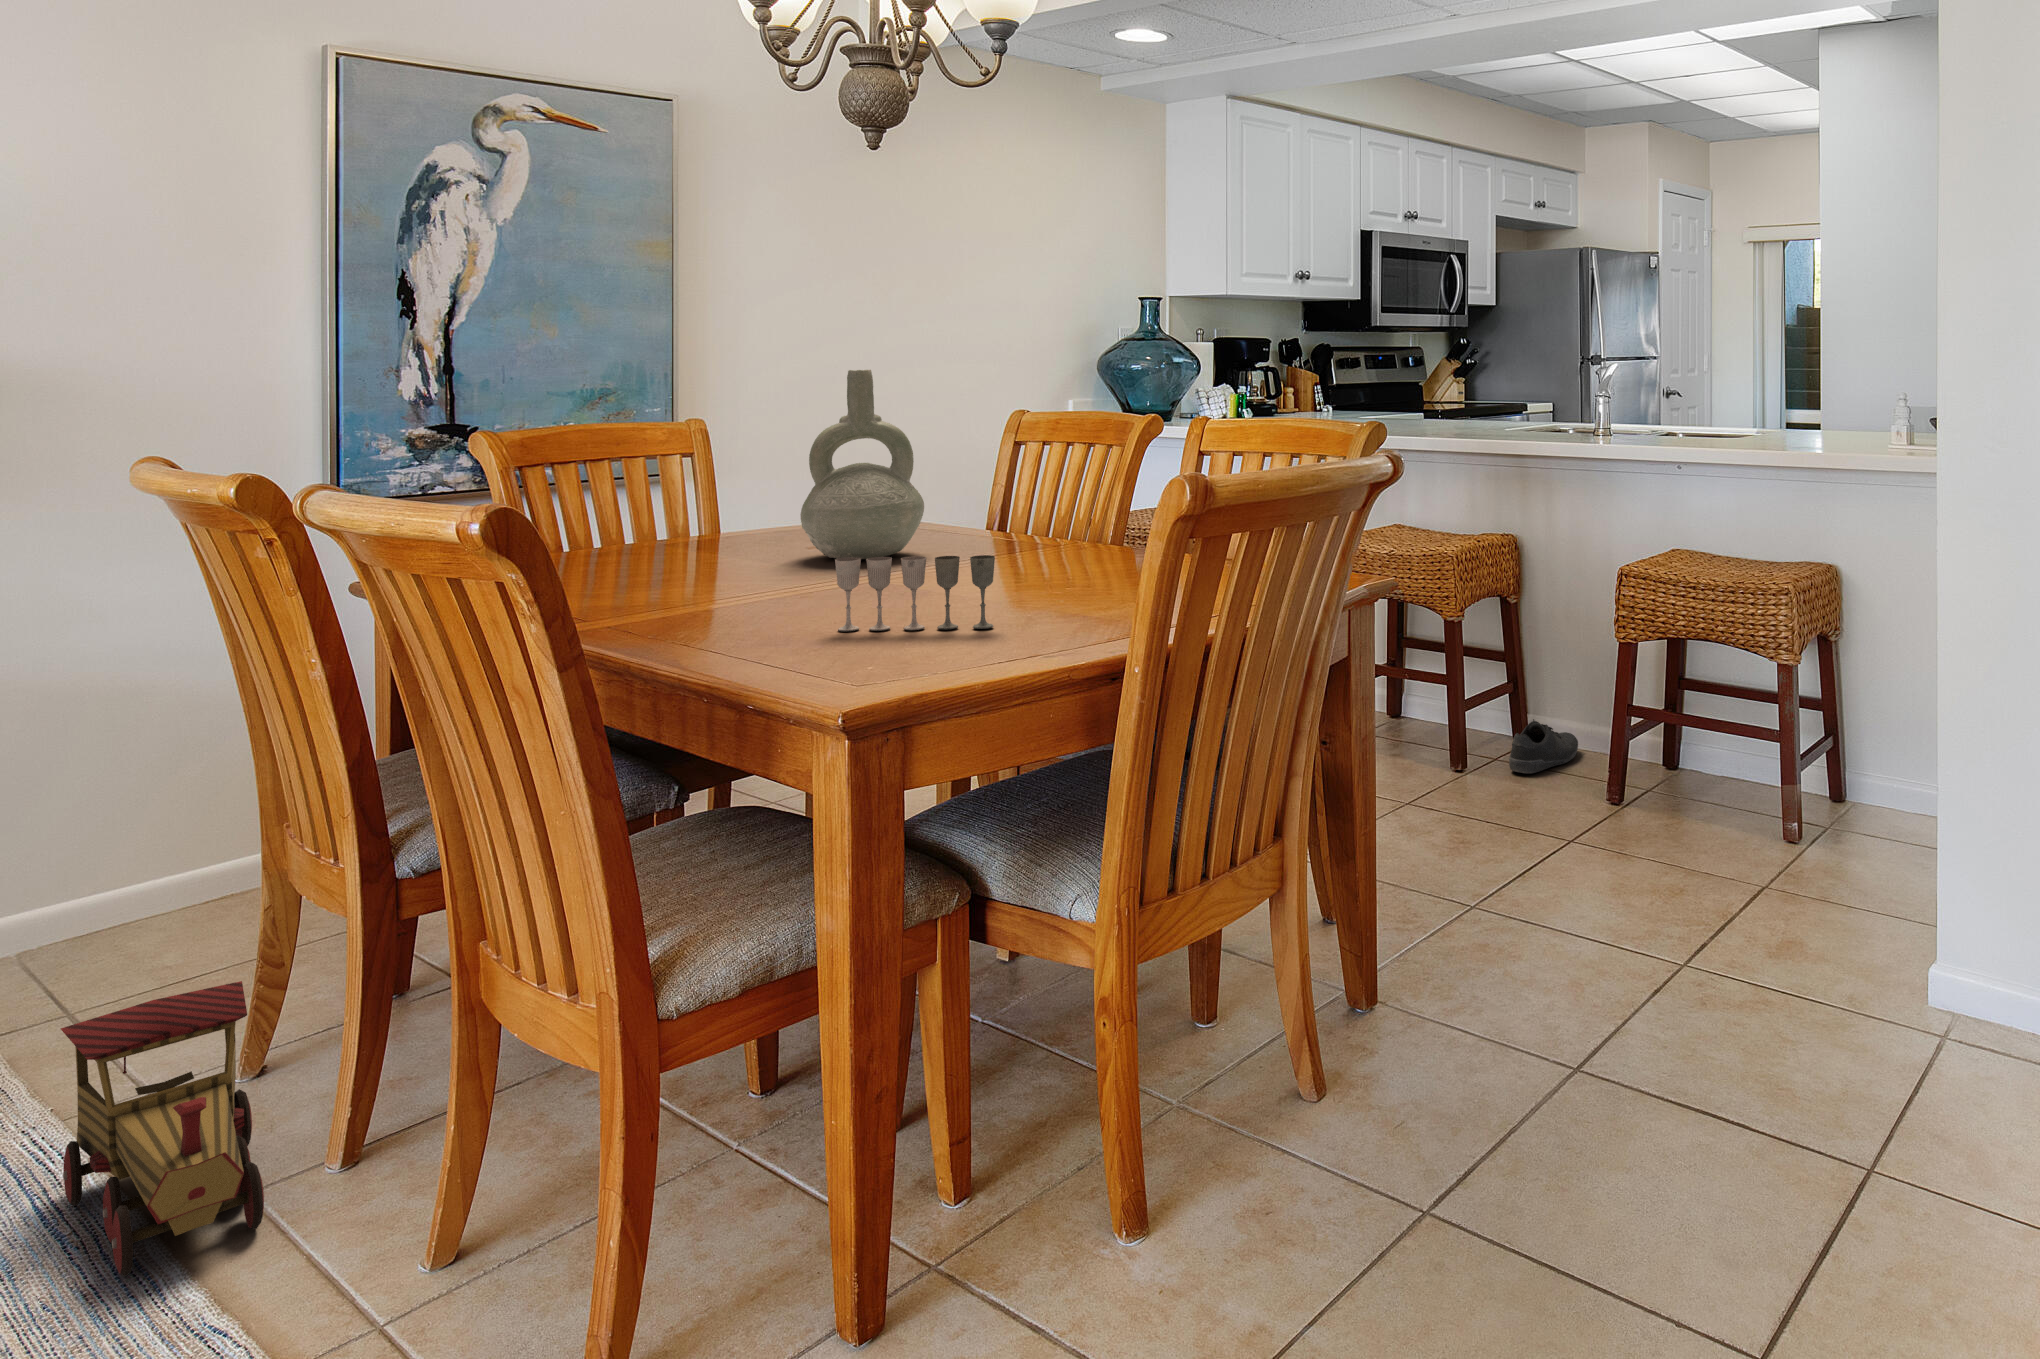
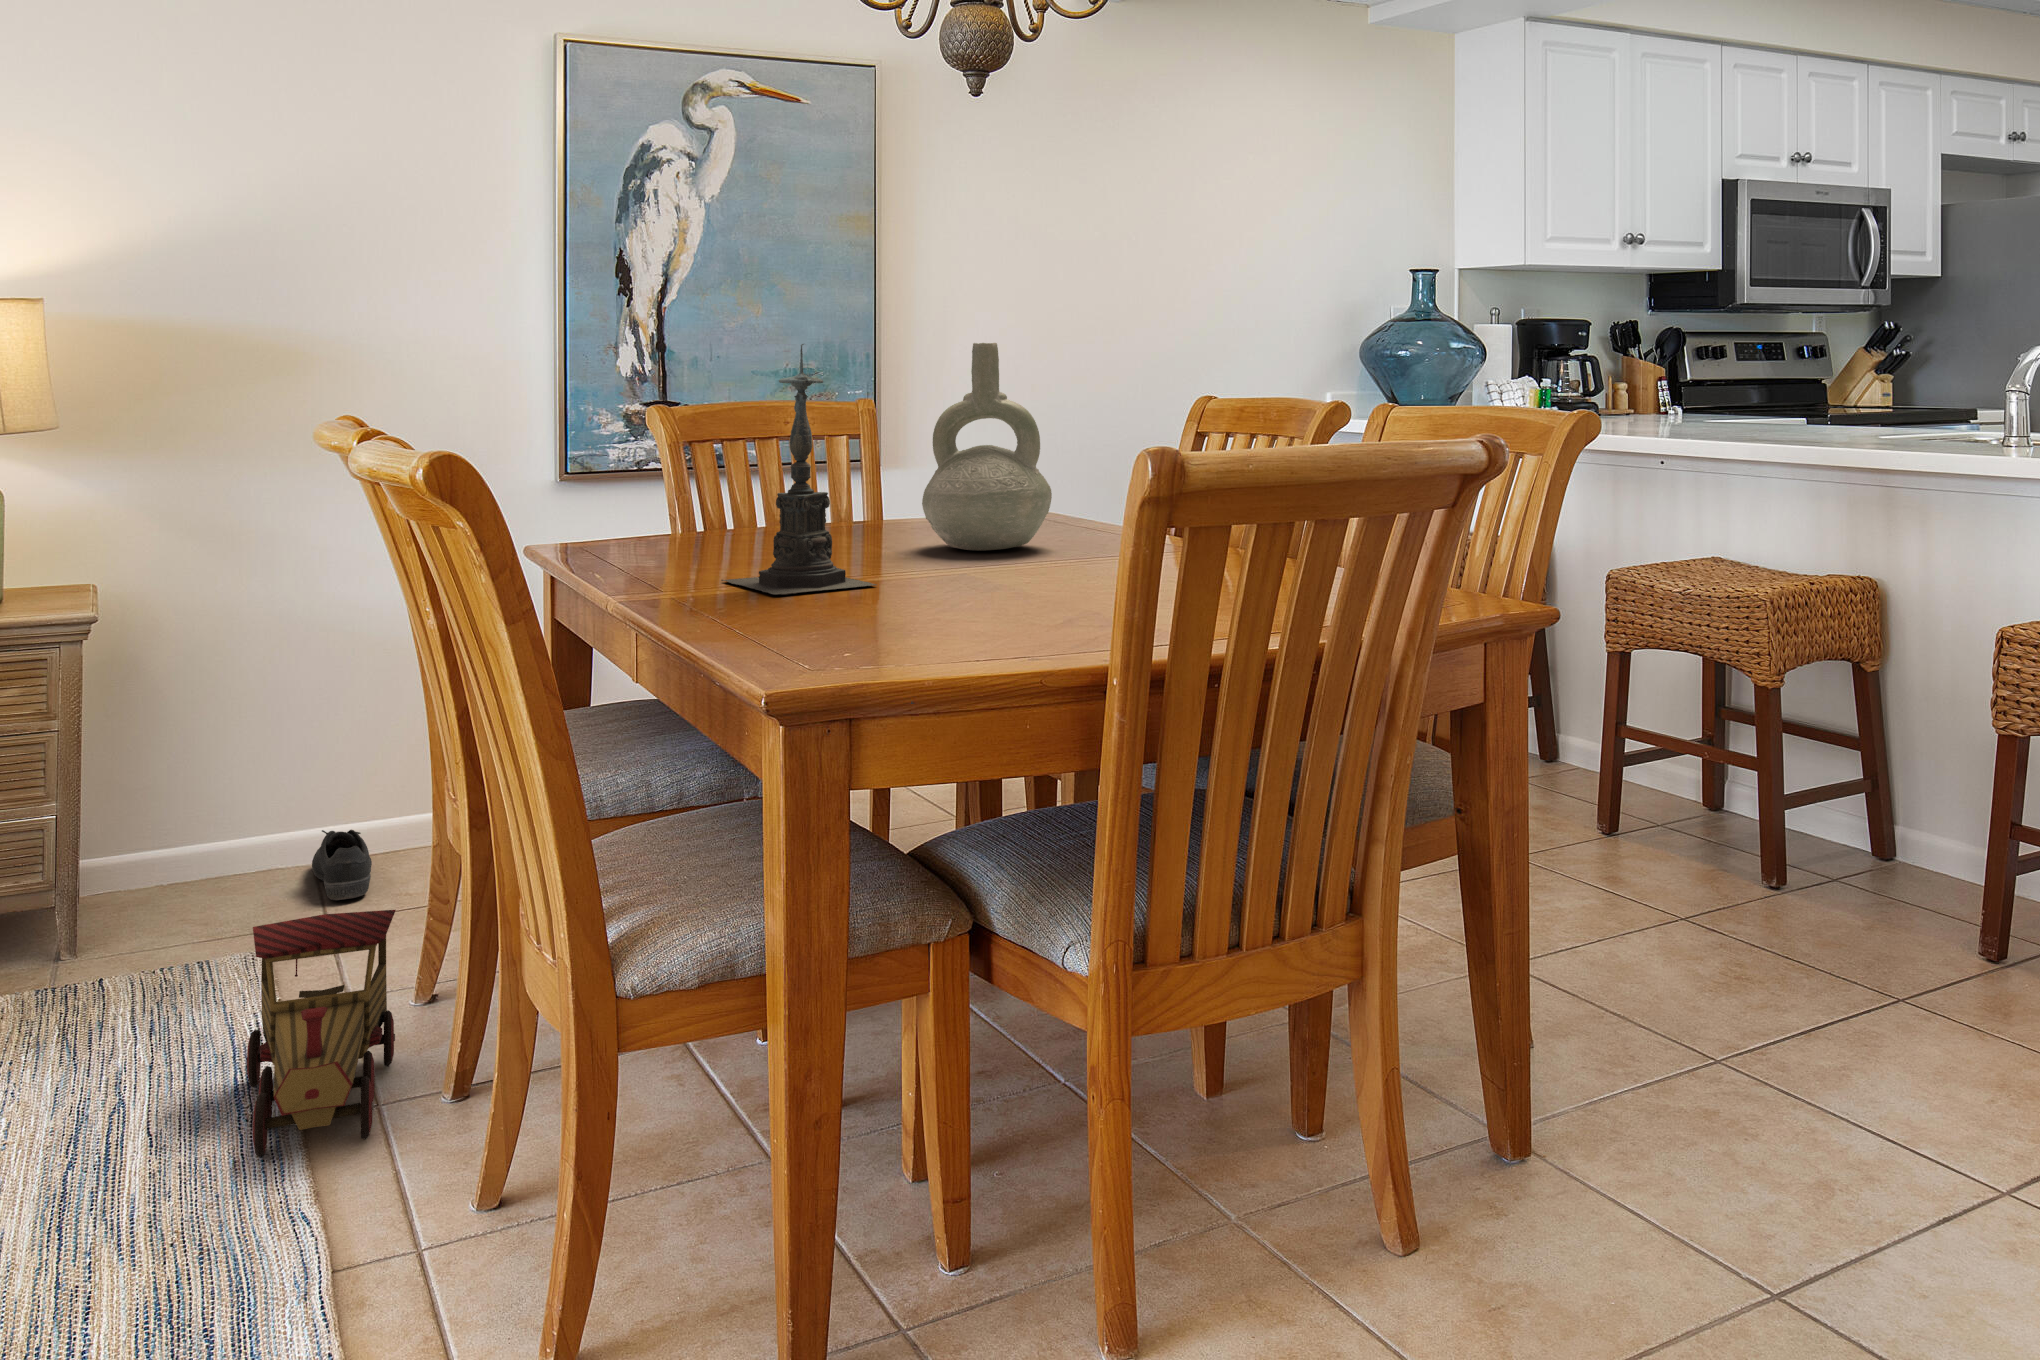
candle holder: none [638,376,805,616] -> present [722,344,877,595]
wine glass: present [835,555,995,631] -> none [868,540,1029,627]
shoe: present [1509,719,1578,773] -> present [312,830,372,900]

